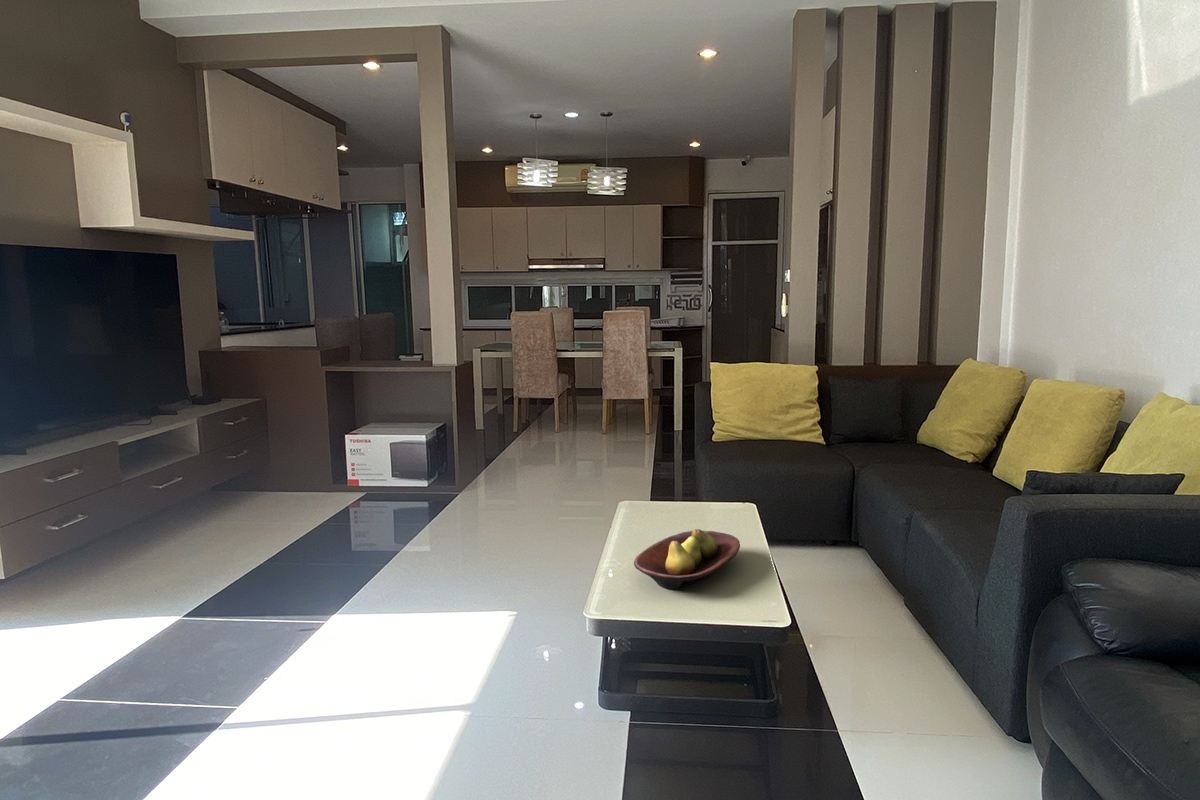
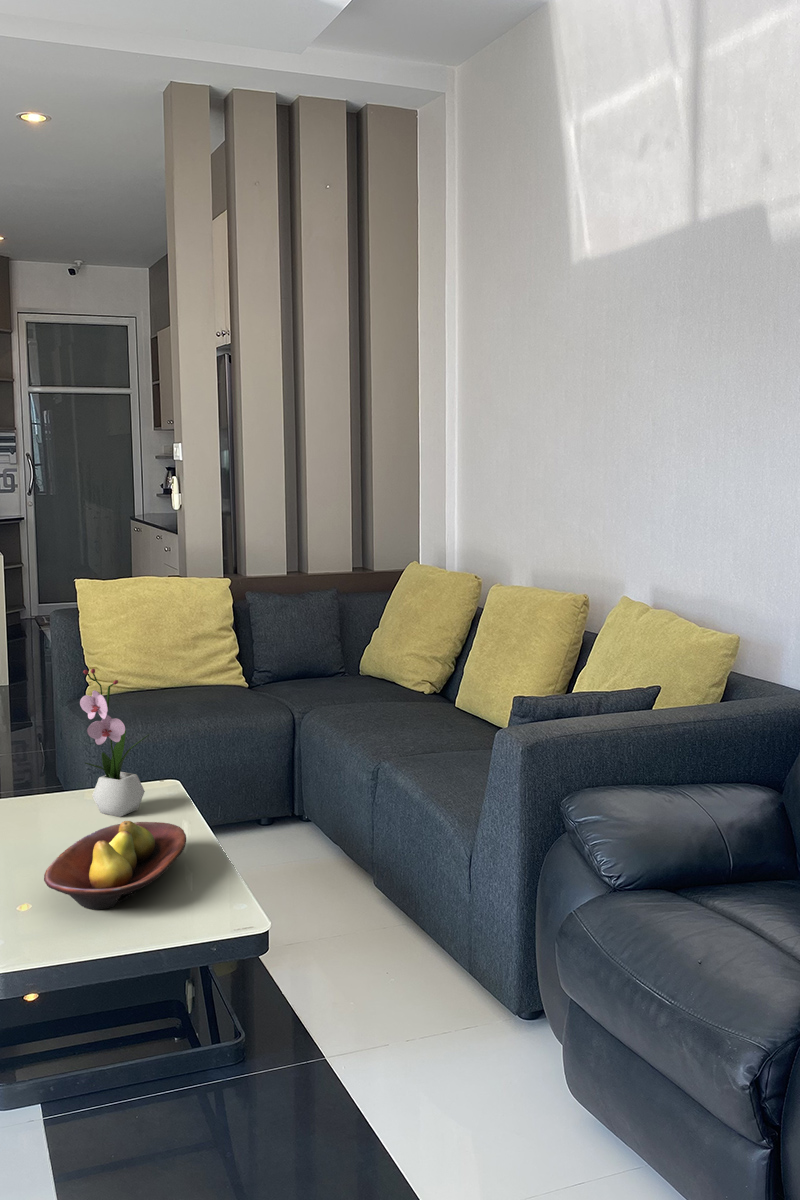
flower arrangement: none [681,421,729,525] -> present [80,669,149,817]

